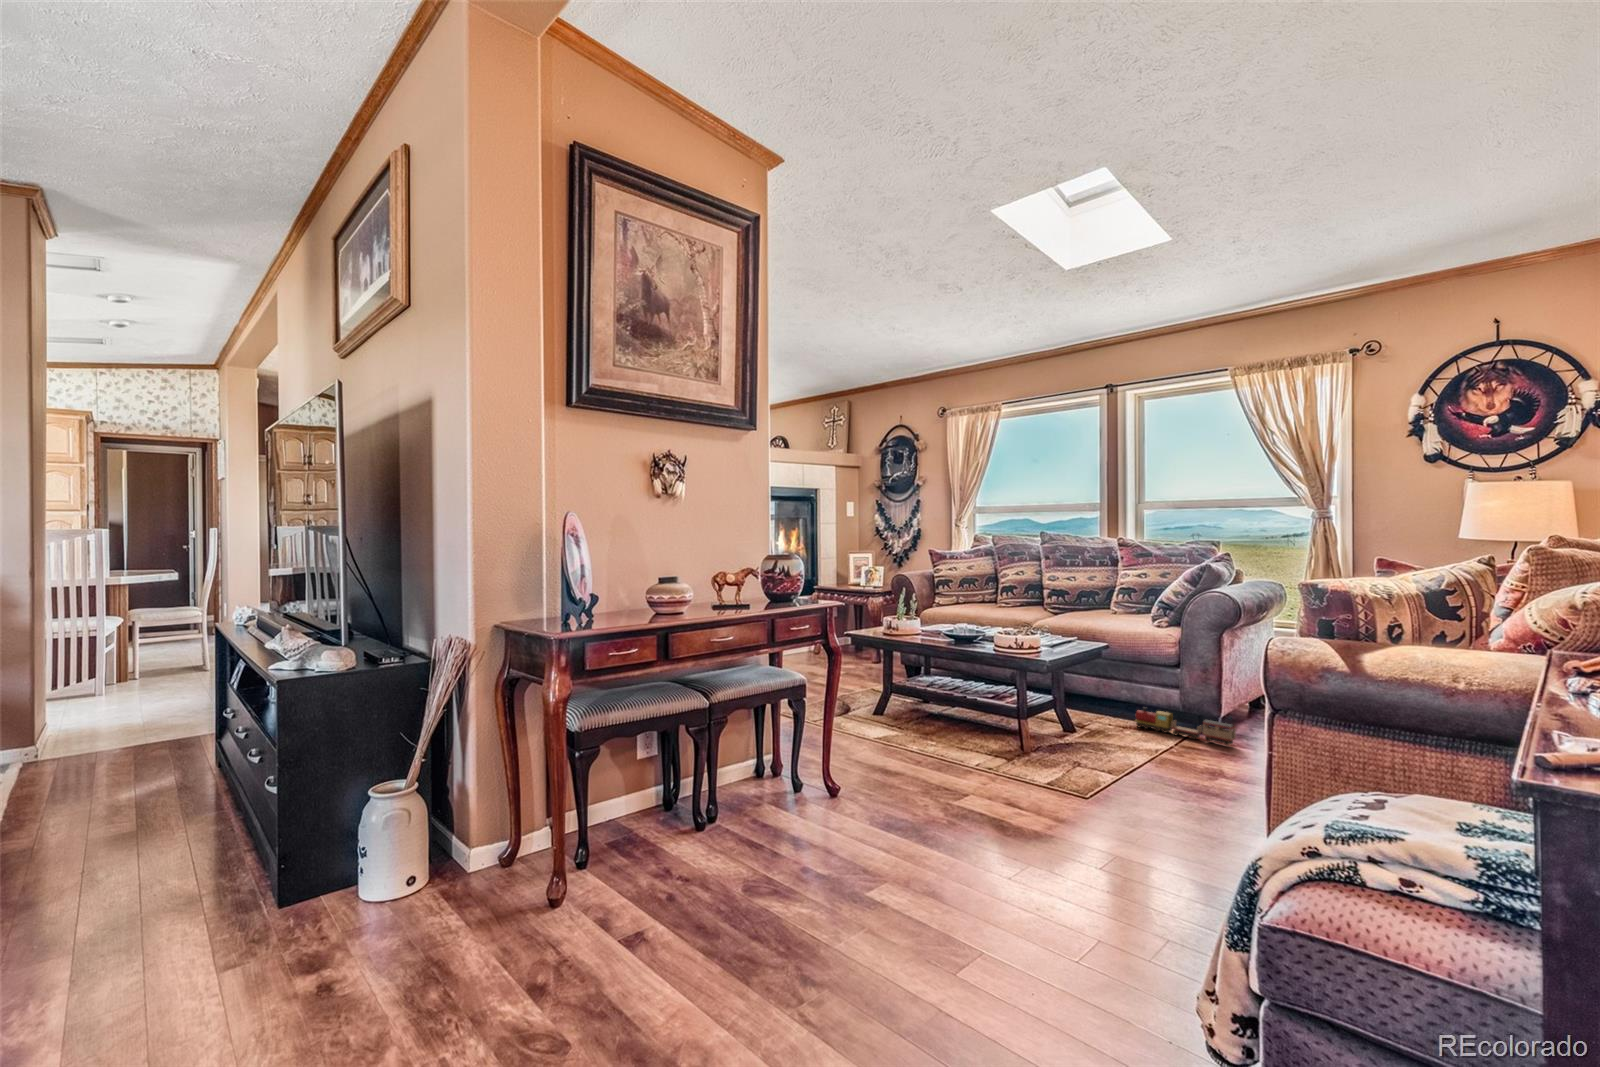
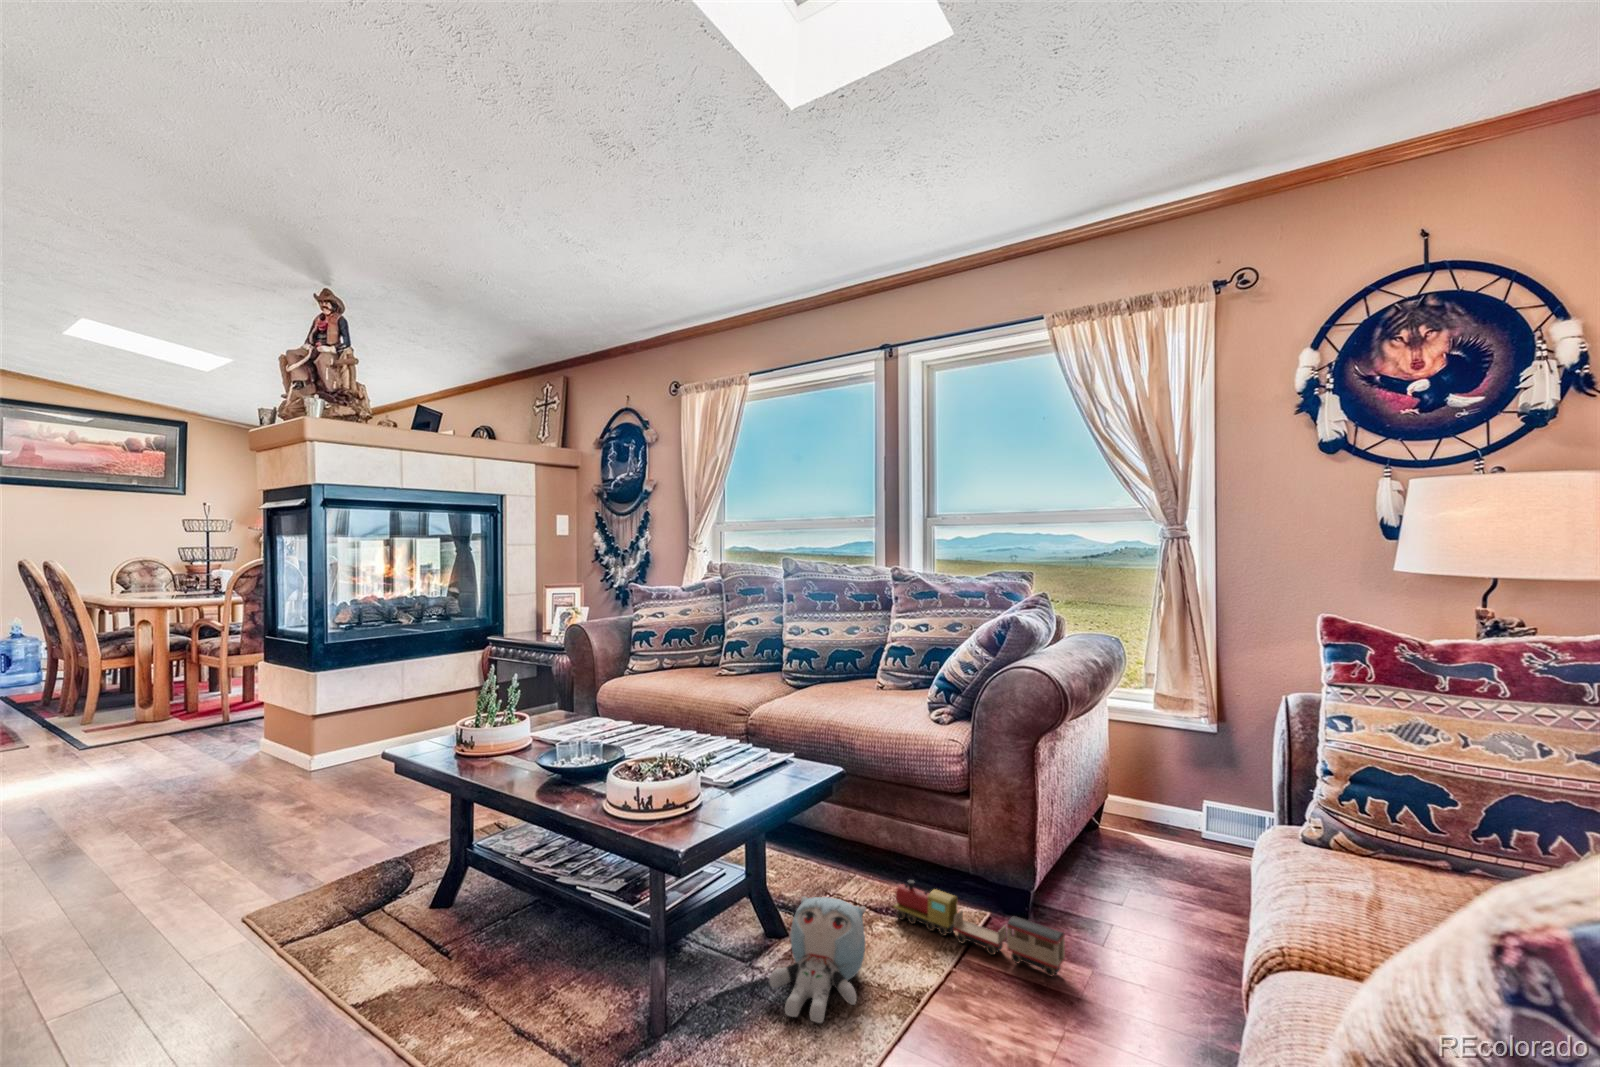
plush toy: none [1078,704,1125,750] -> present [769,896,866,1023]

